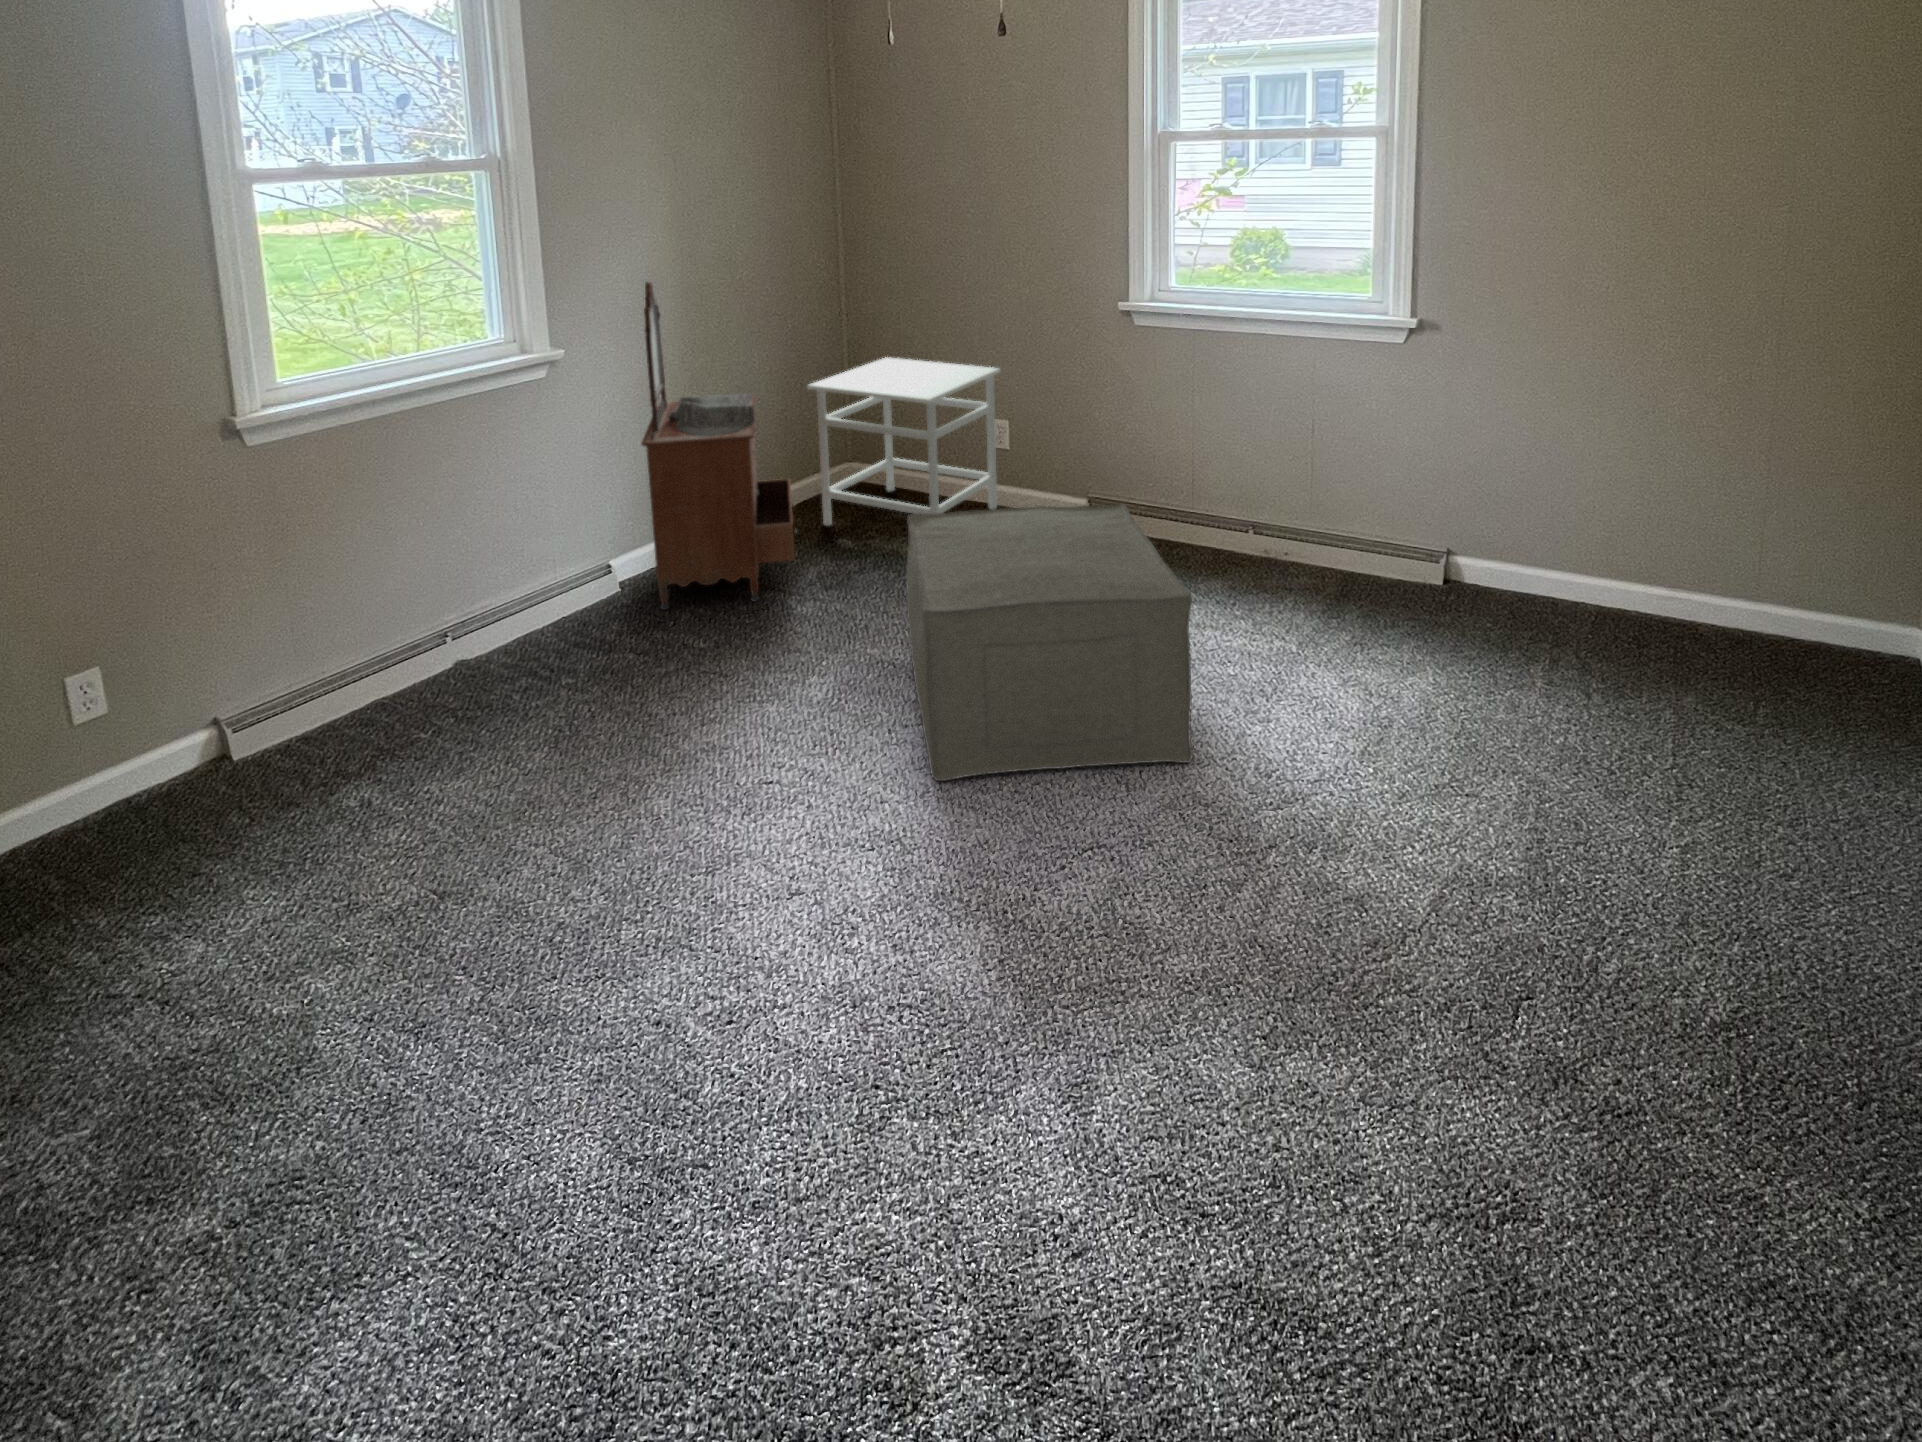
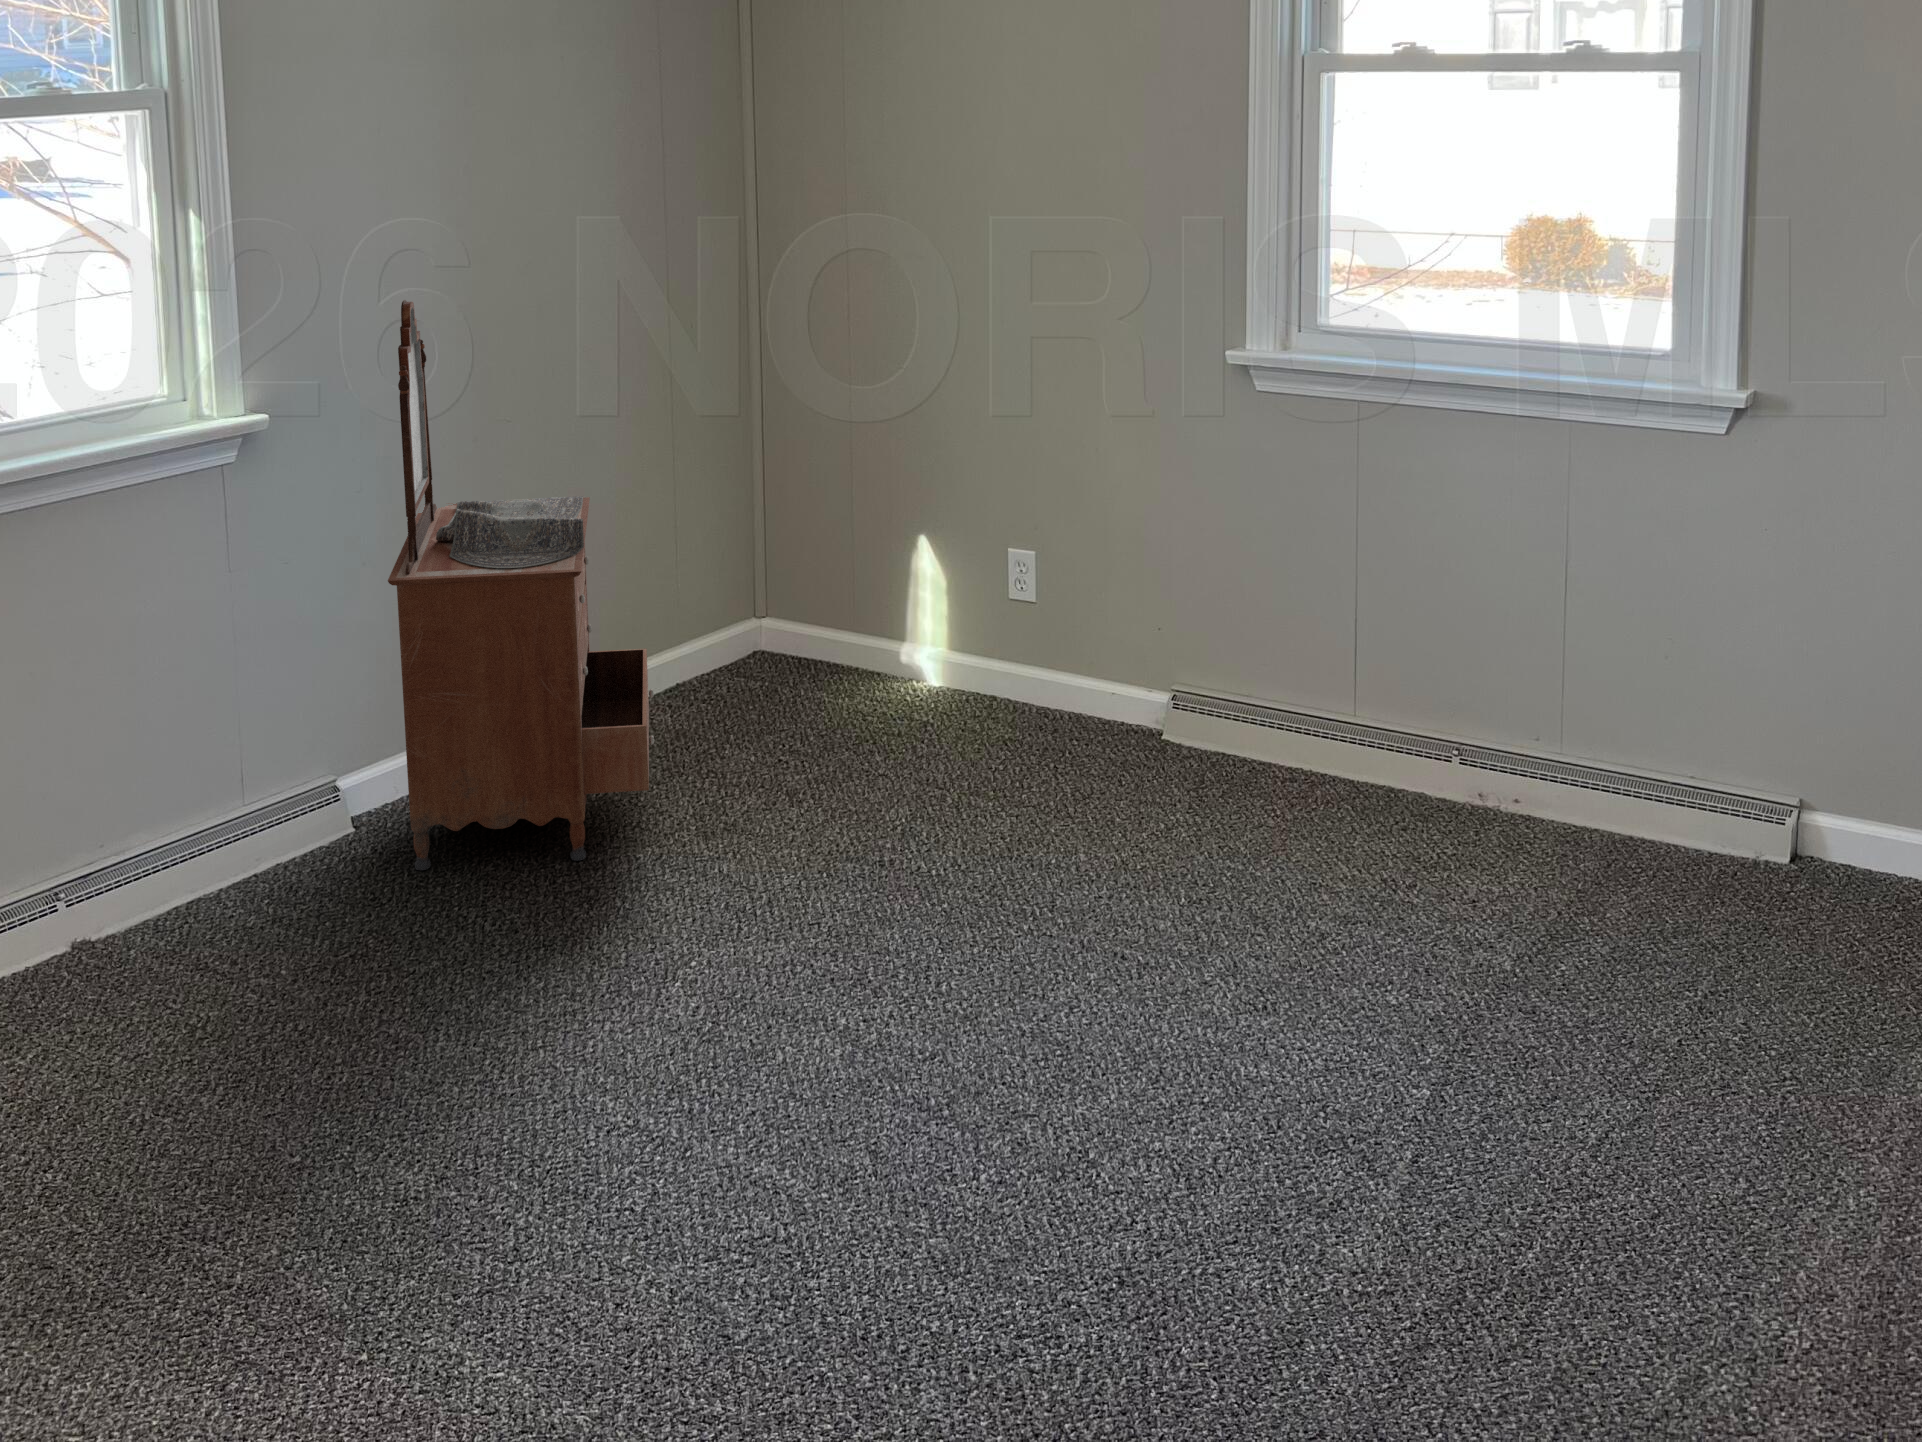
nightstand: present [807,357,1001,526] -> none [679,437,1024,776]
ottoman: present [906,504,1193,781] -> none [833,704,1307,1163]

